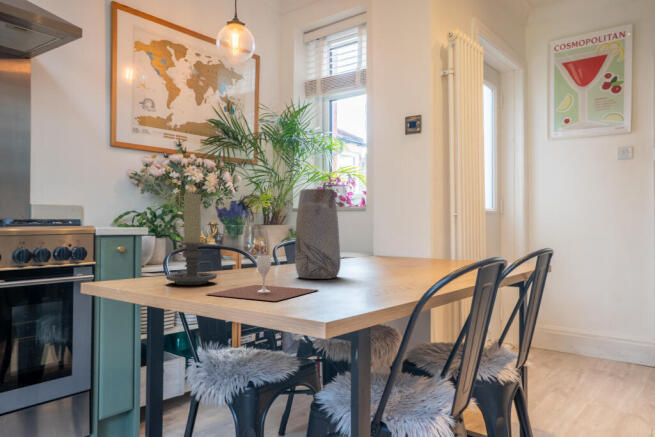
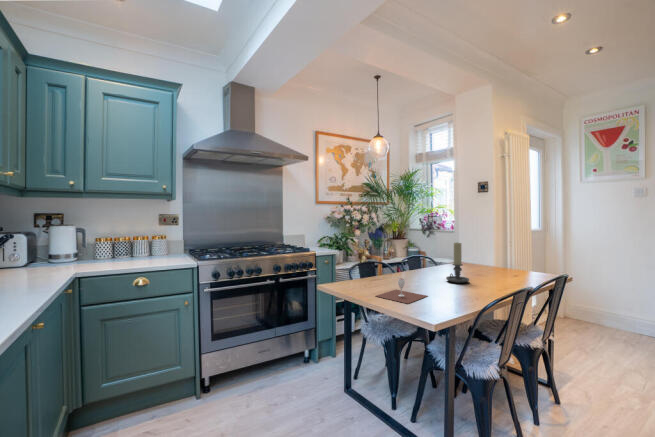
vase: present [295,189,341,279] -> none [415,240,439,286]
candle holder: present [166,193,217,285] -> present [446,243,469,283]

